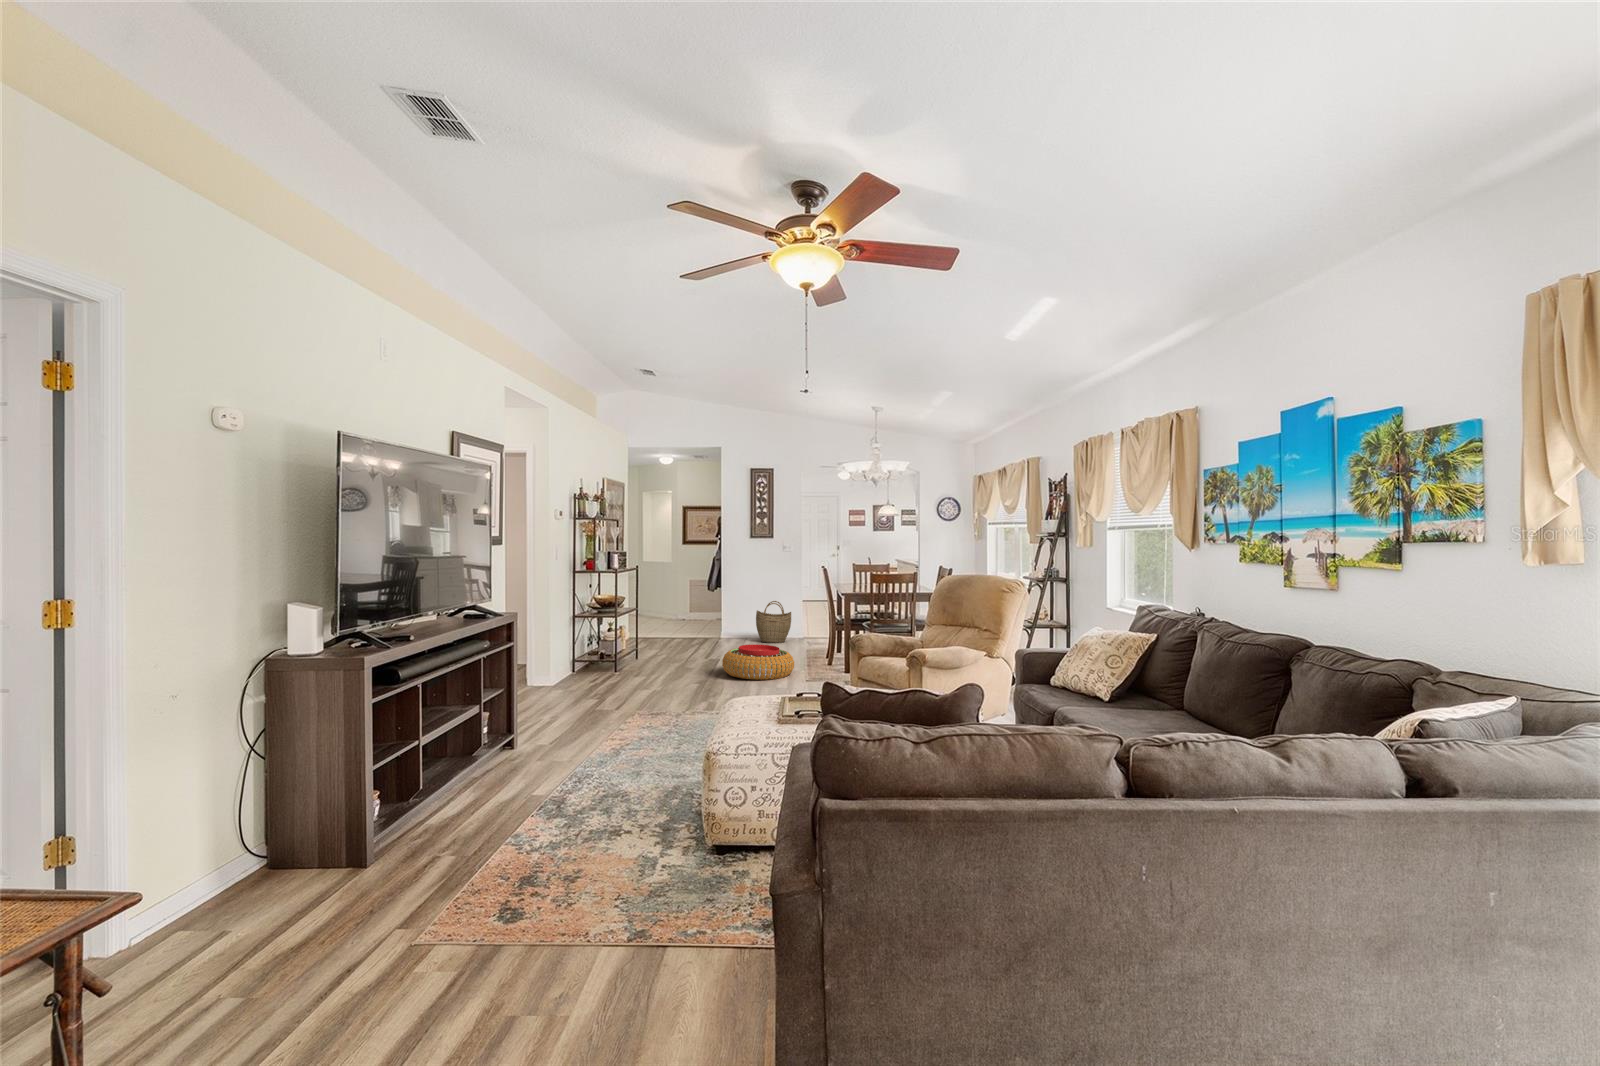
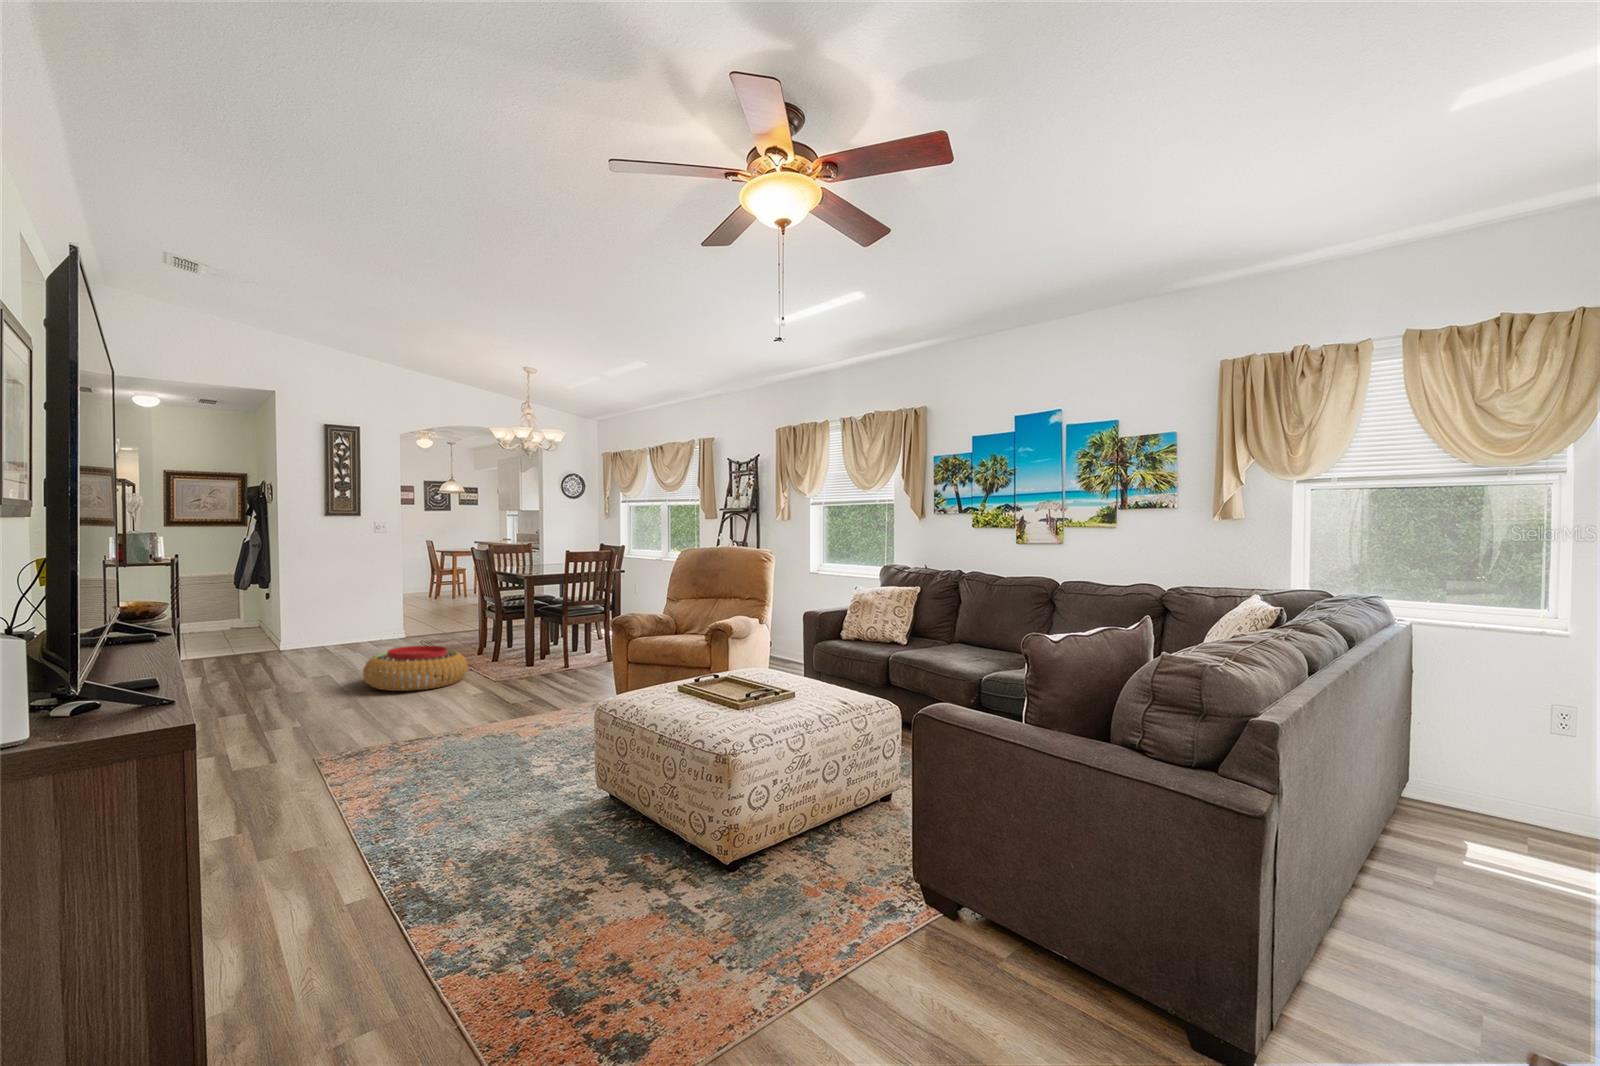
woven basket: present [756,601,791,643] -> none [341,594,394,647]

